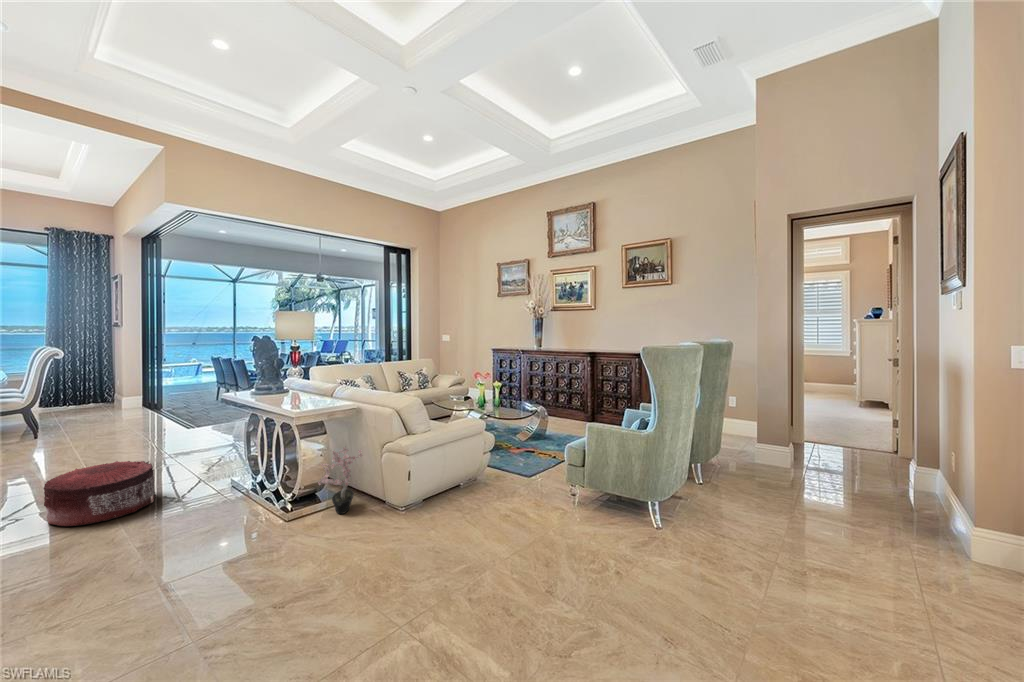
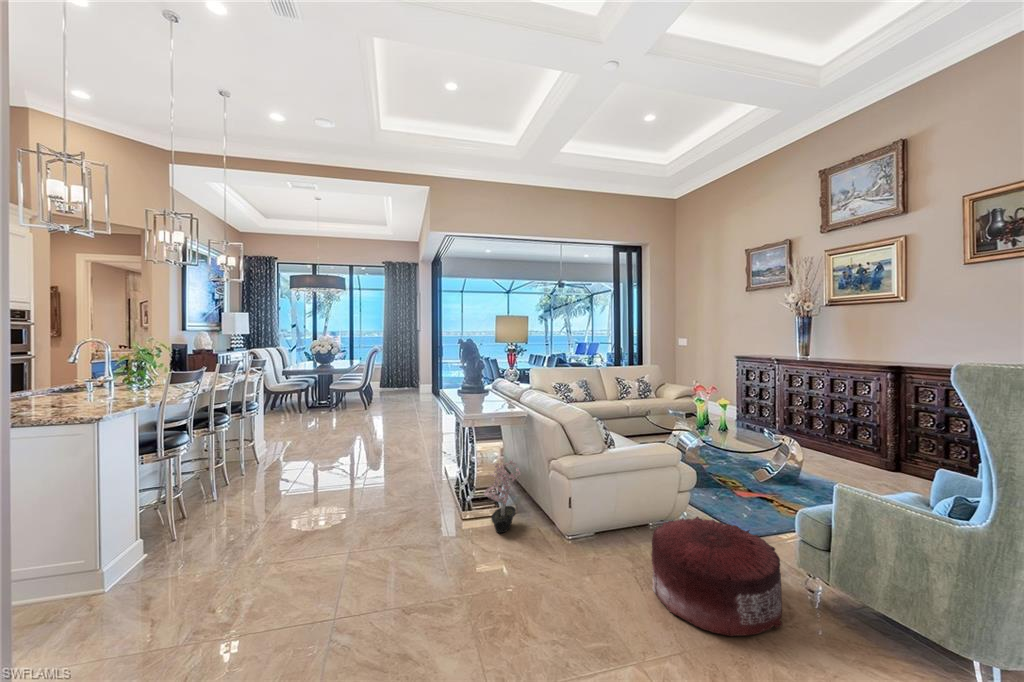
pouf: present [44,461,156,526] -> present [651,517,782,636]

